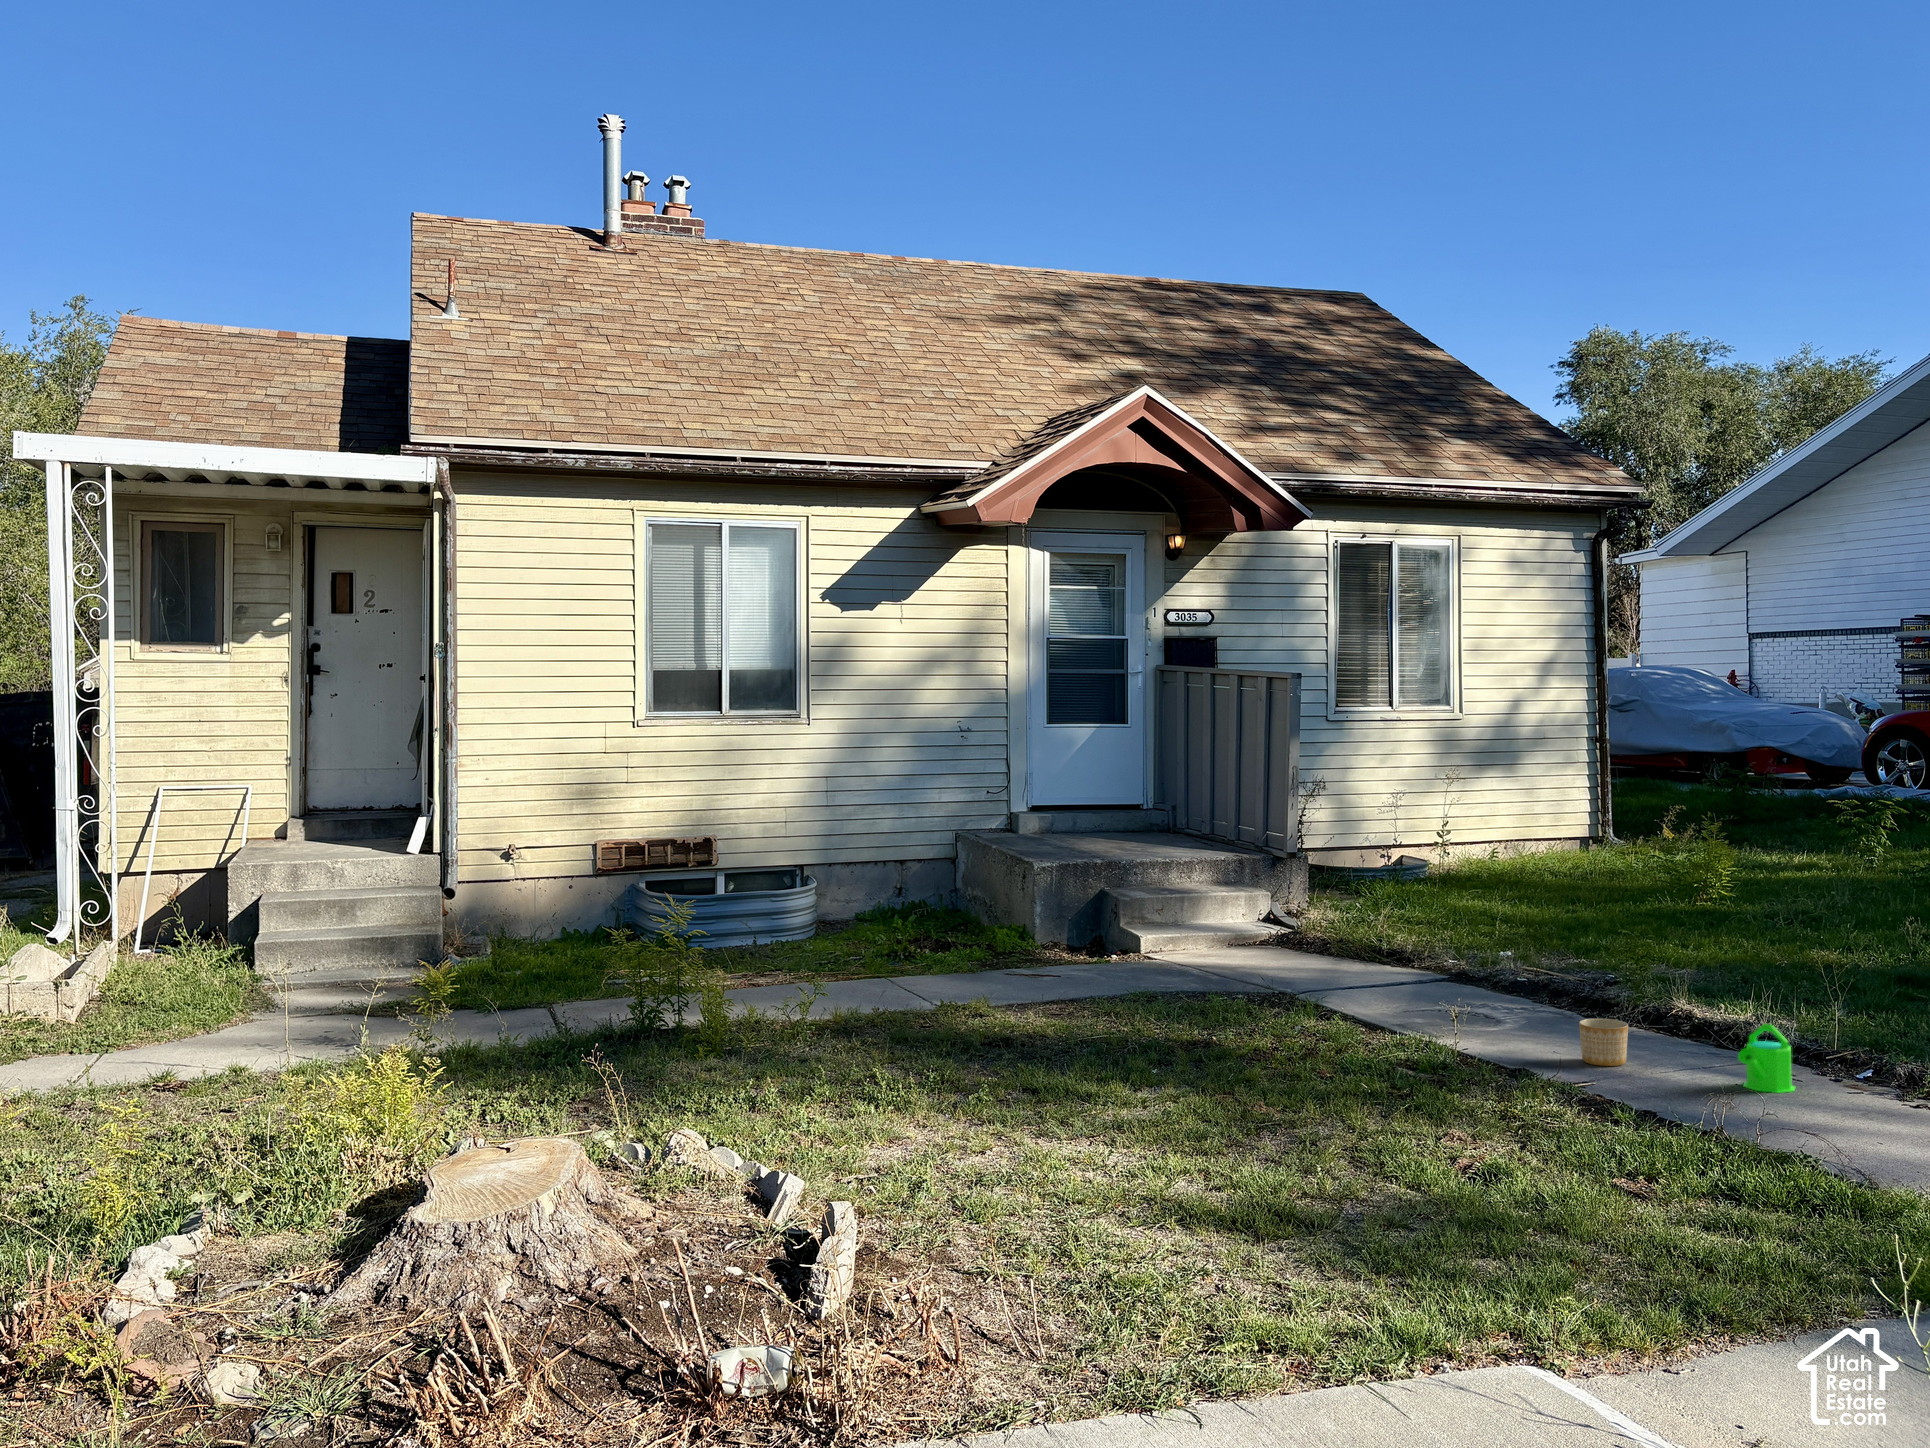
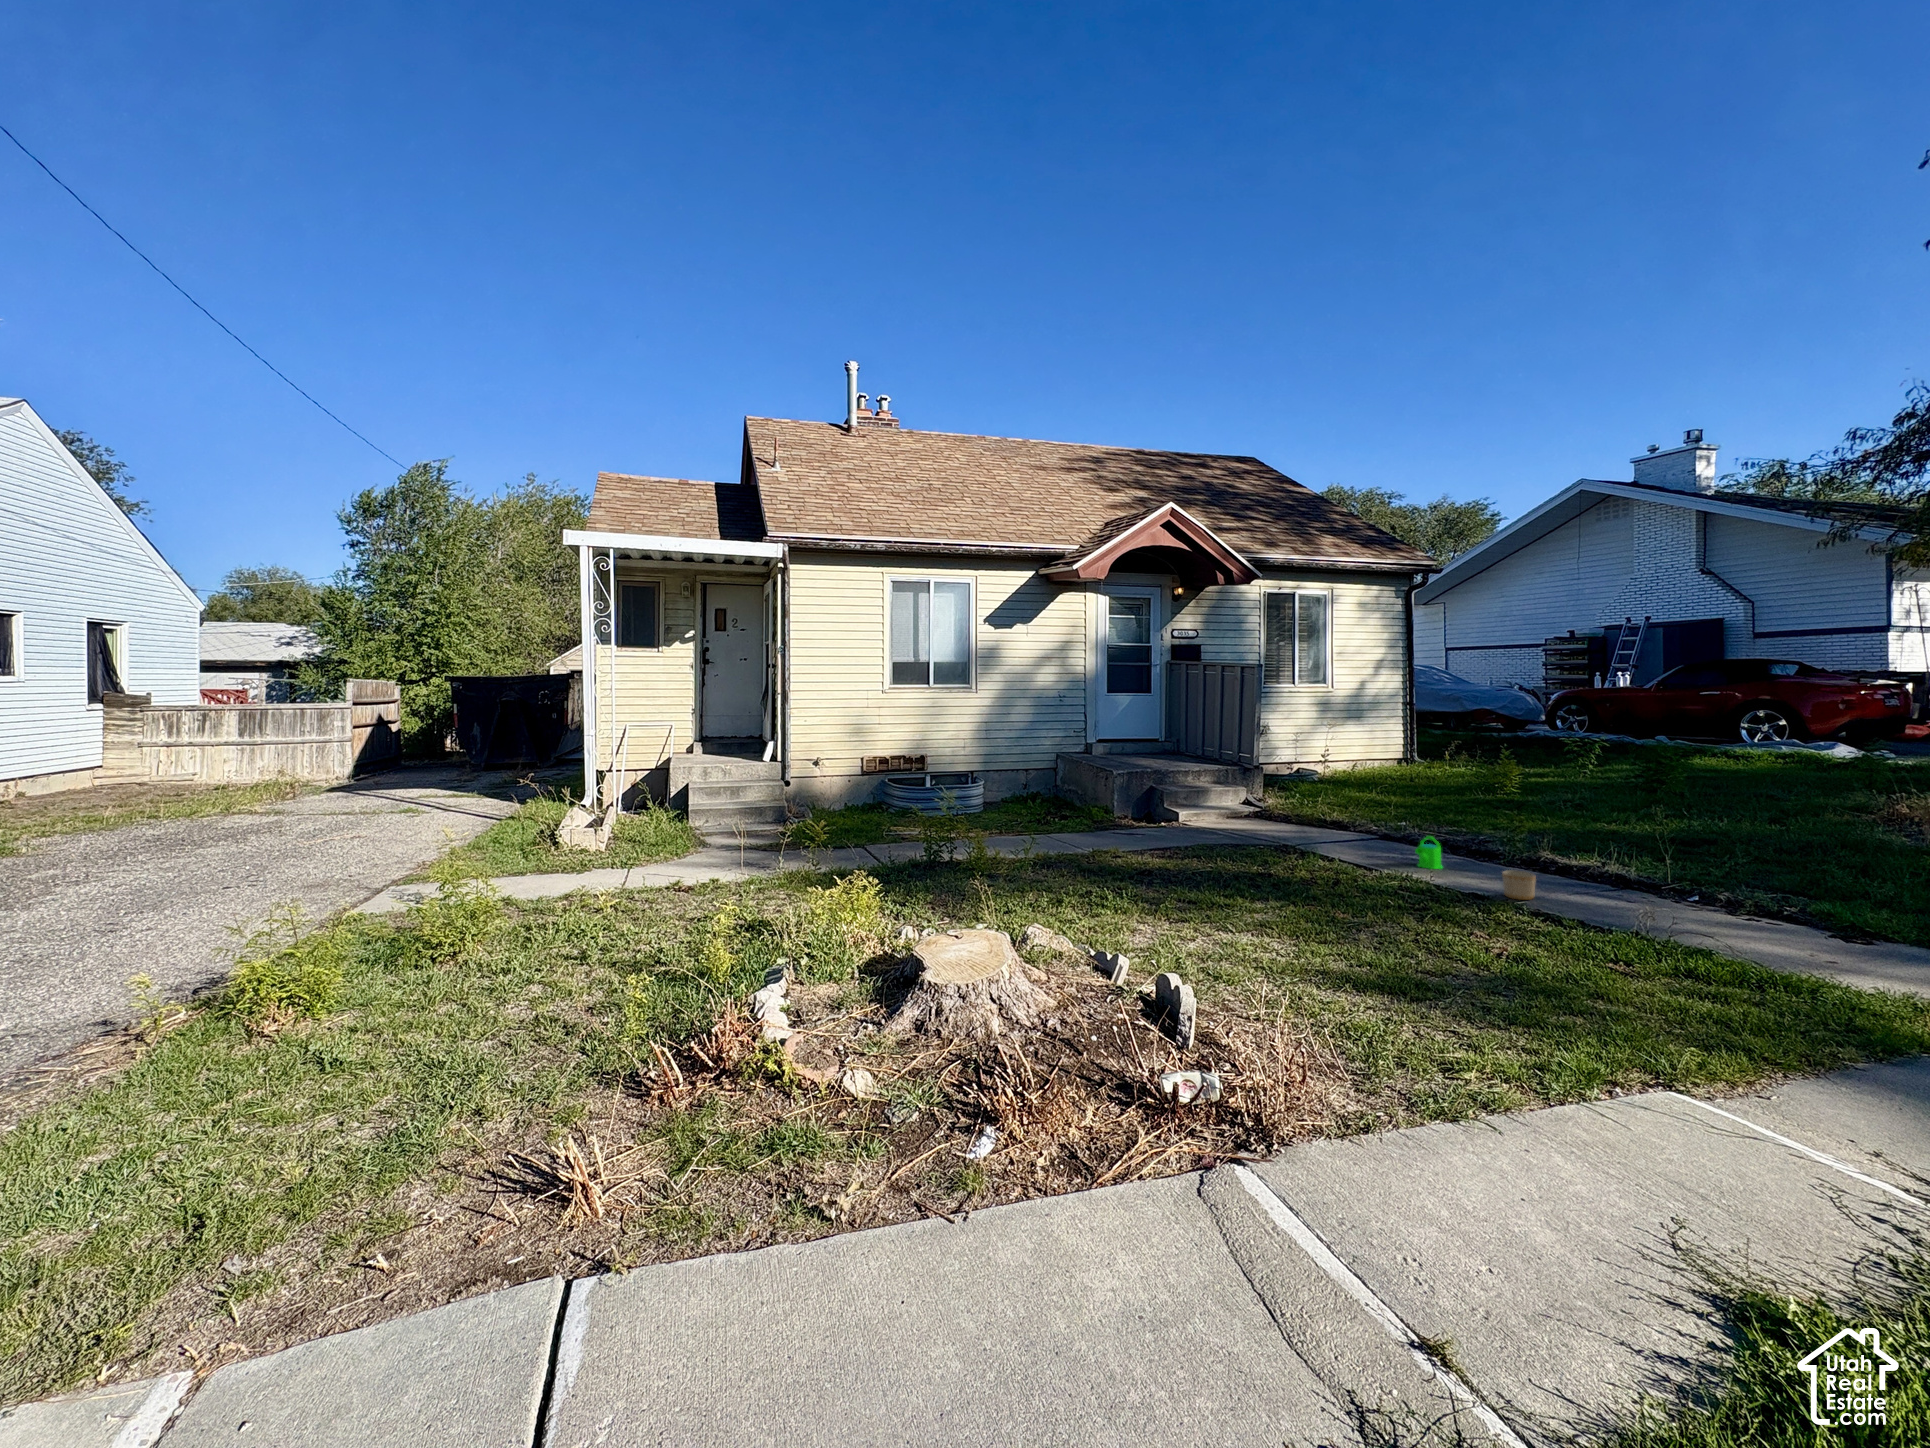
watering can: present [1738,1024,1795,1093] -> present [1415,836,1442,869]

